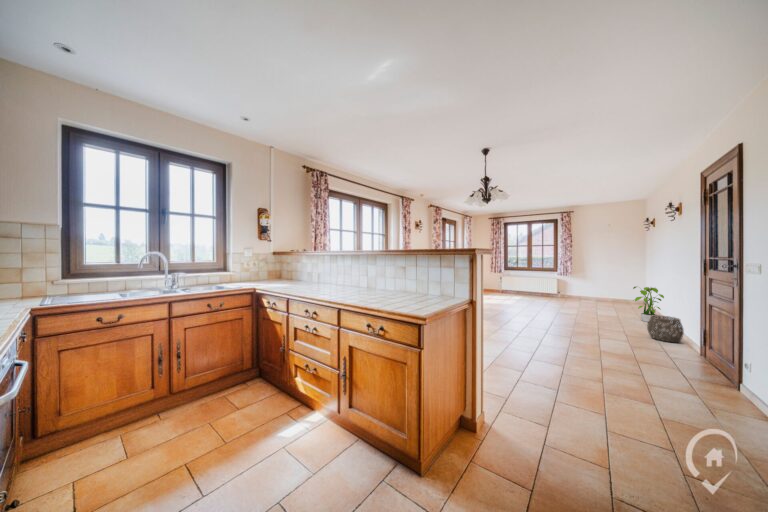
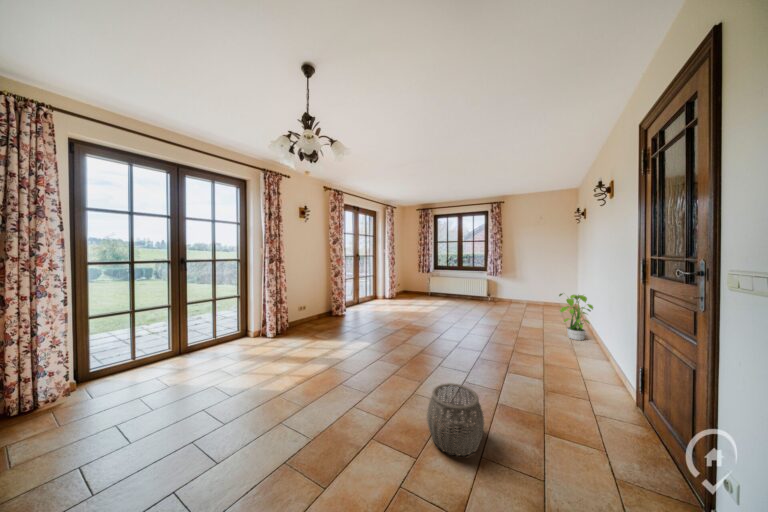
woven basket: present [647,315,684,343] -> present [427,383,484,456]

